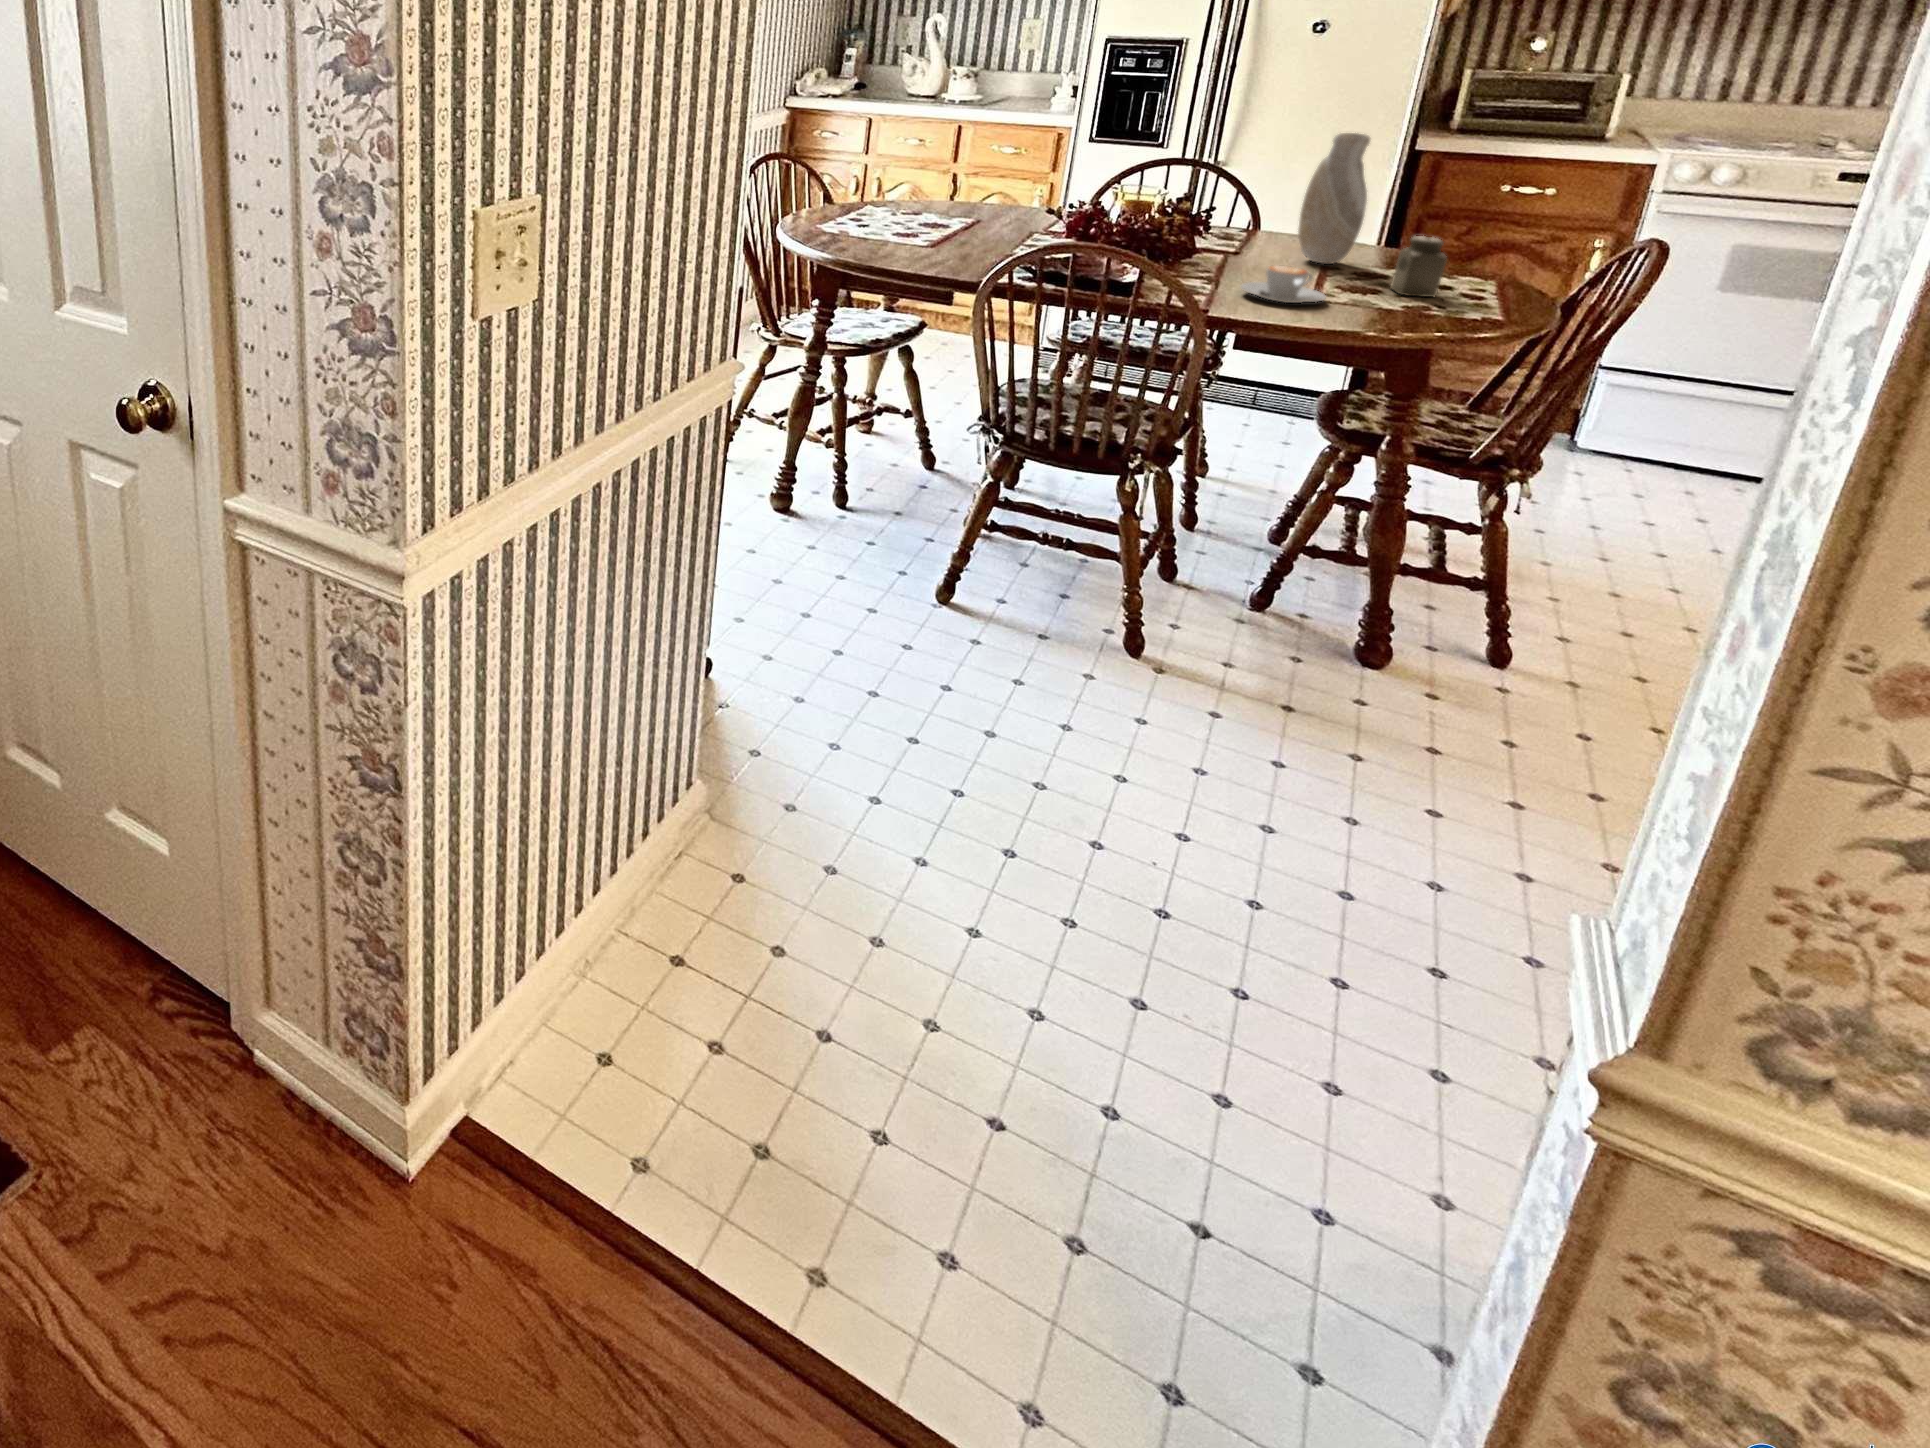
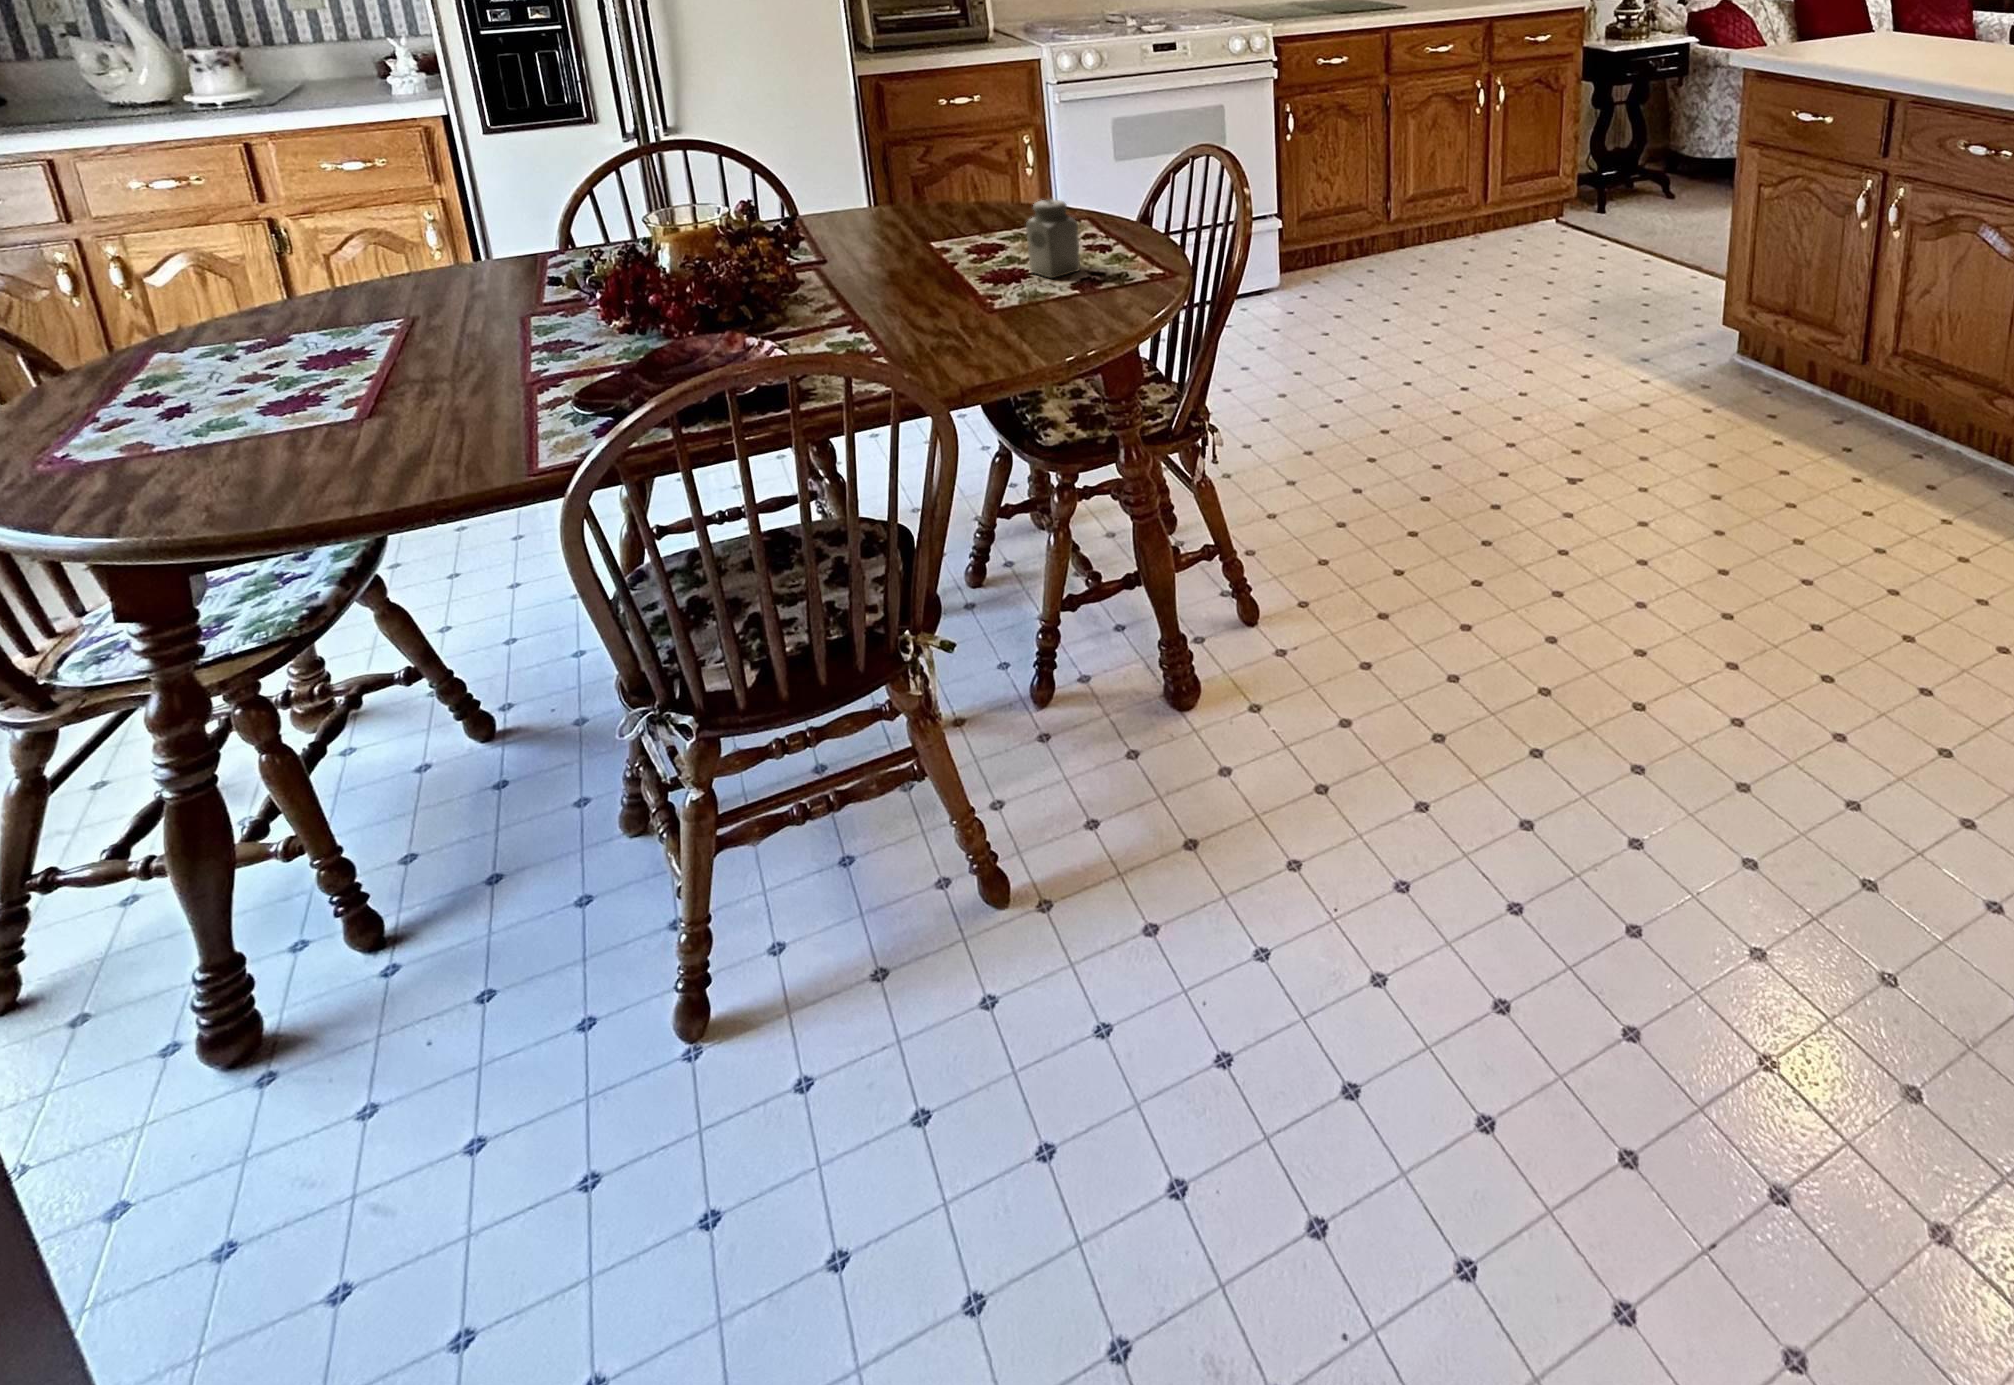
vase: present [1298,133,1370,264] -> none [878,83,952,257]
coffee cup: present [1241,265,1326,303] -> none [902,283,1007,339]

